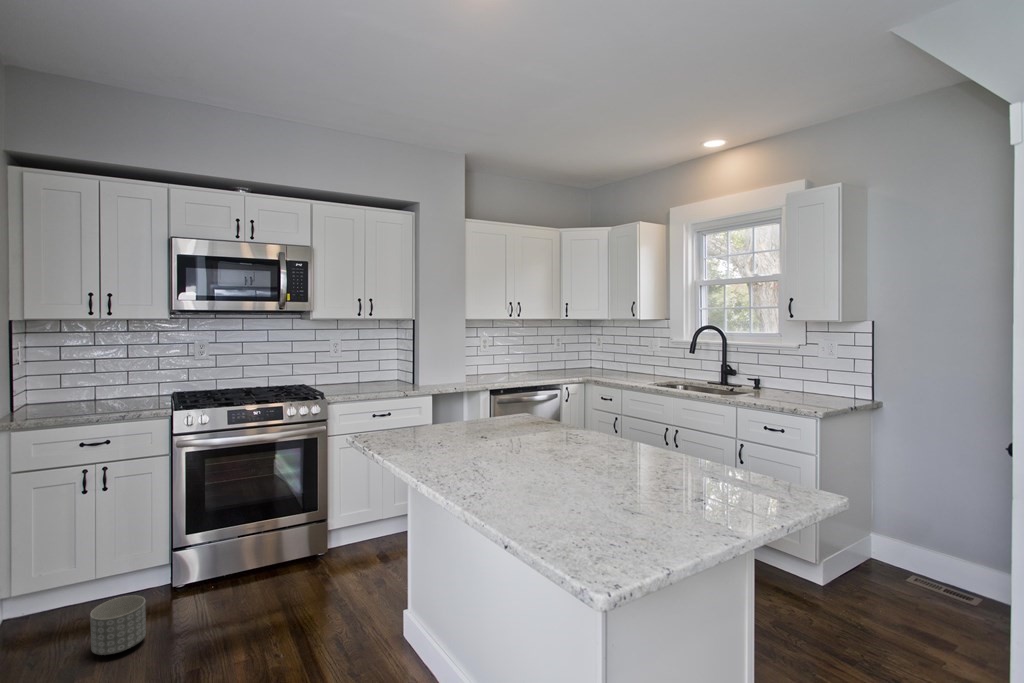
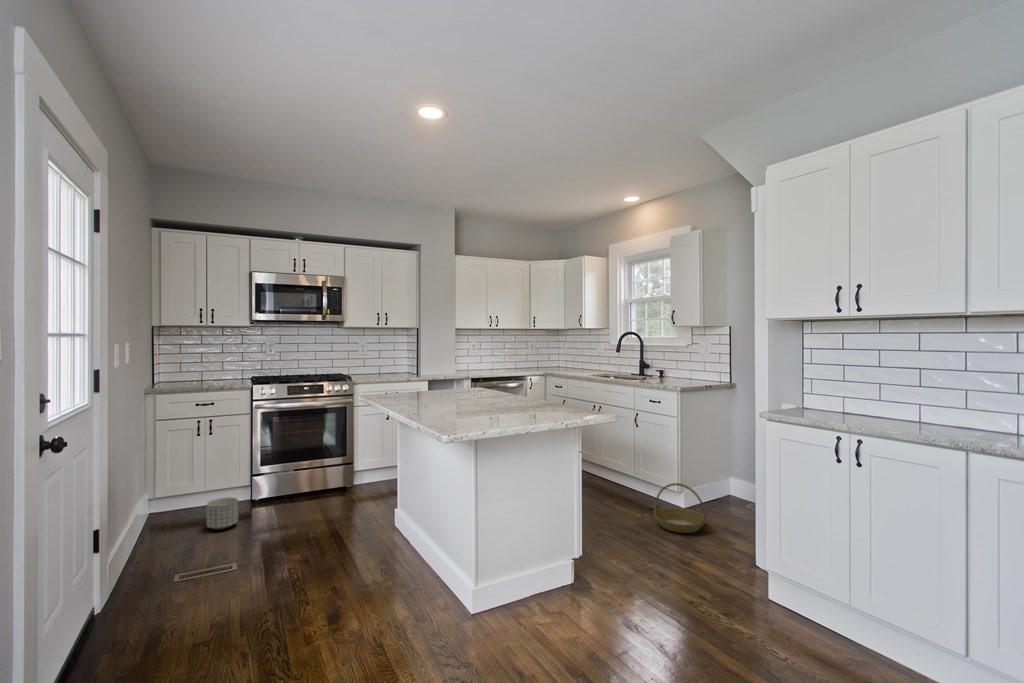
basket: none [792,561,880,642] -> present [654,483,706,533]

